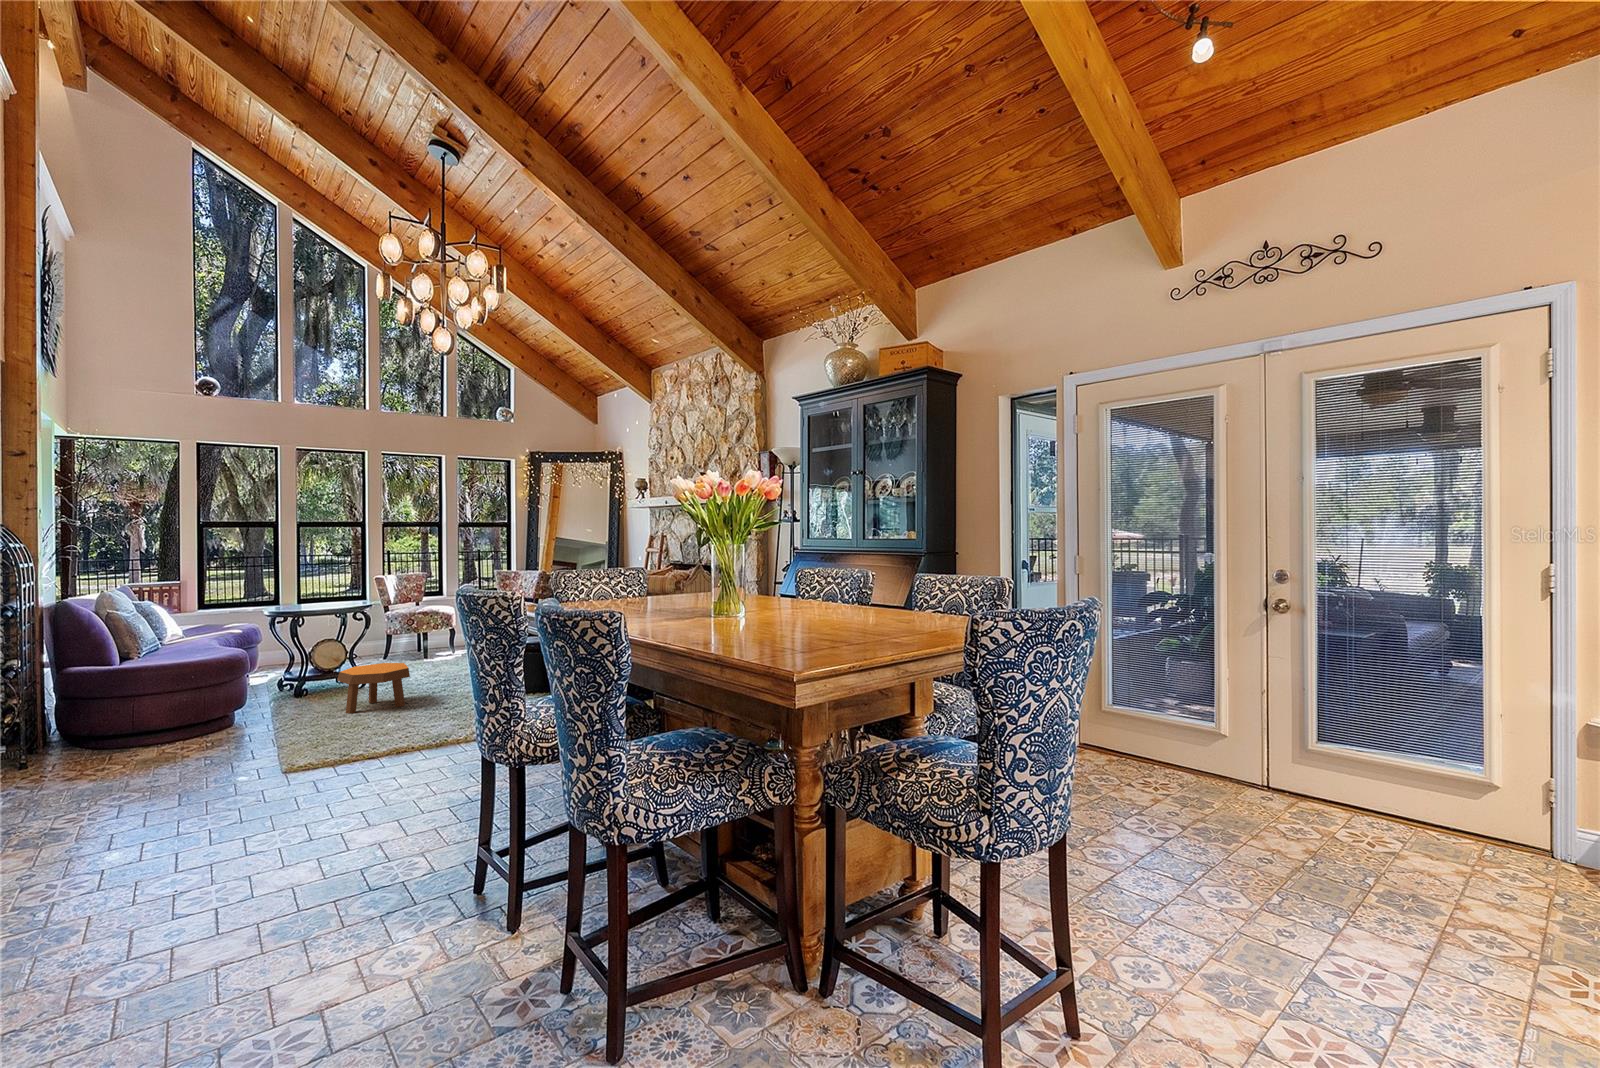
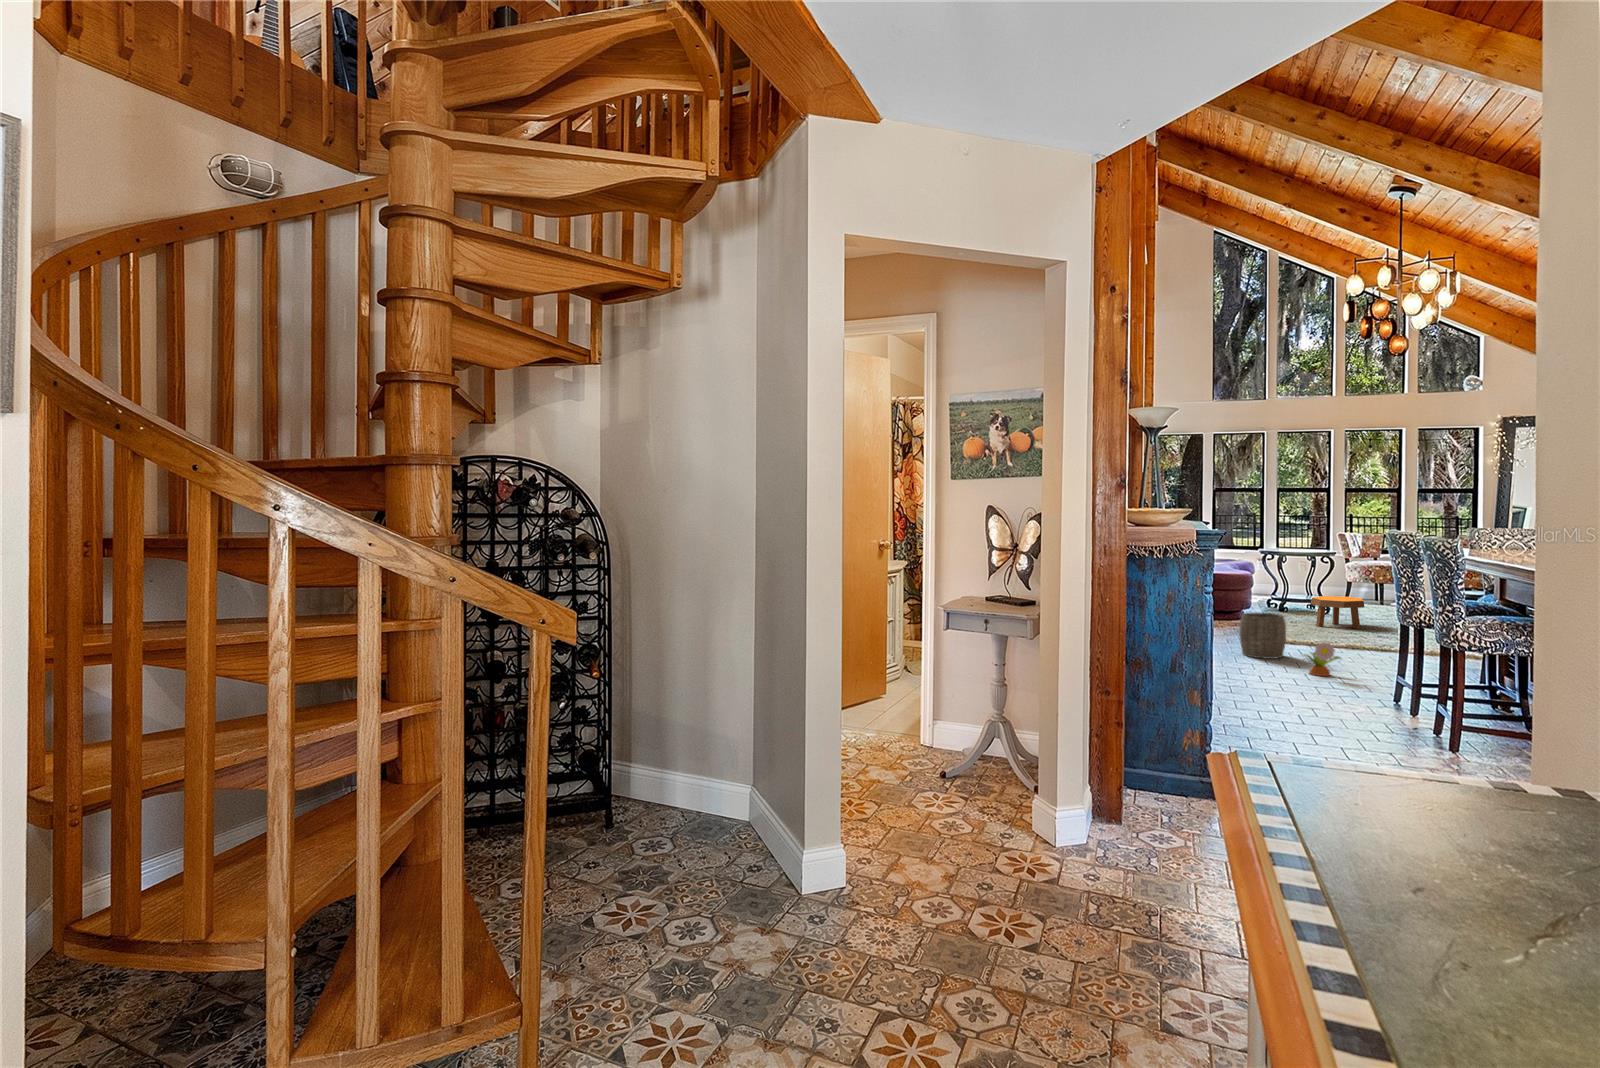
woven basket: none [190,736,285,834] -> present [1239,613,1286,659]
decorative plant: none [307,792,384,860] -> present [1303,642,1341,676]

